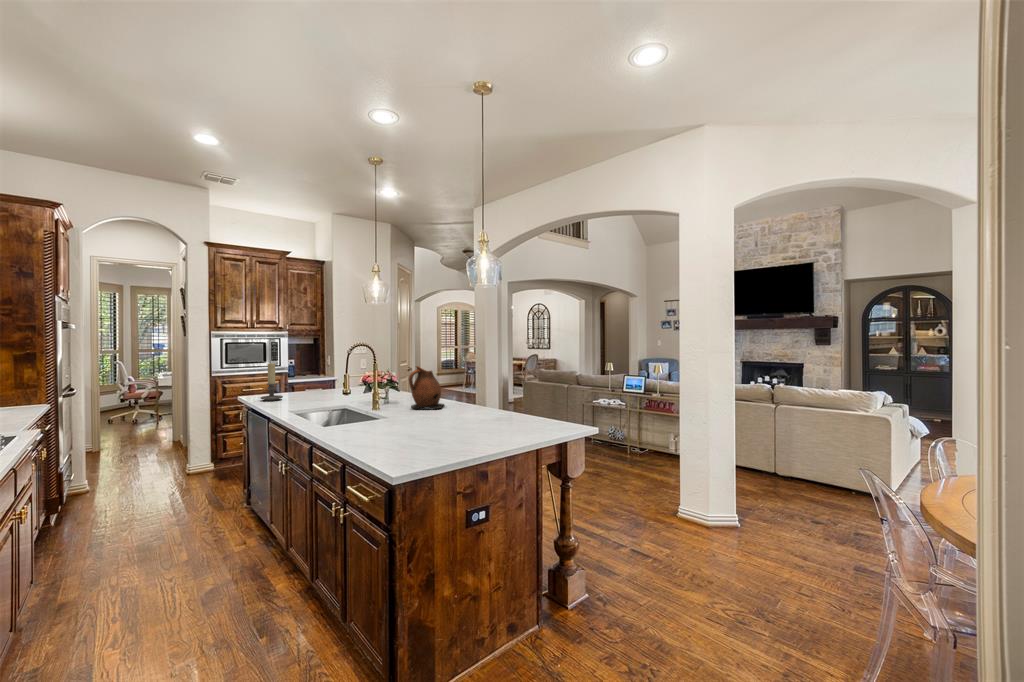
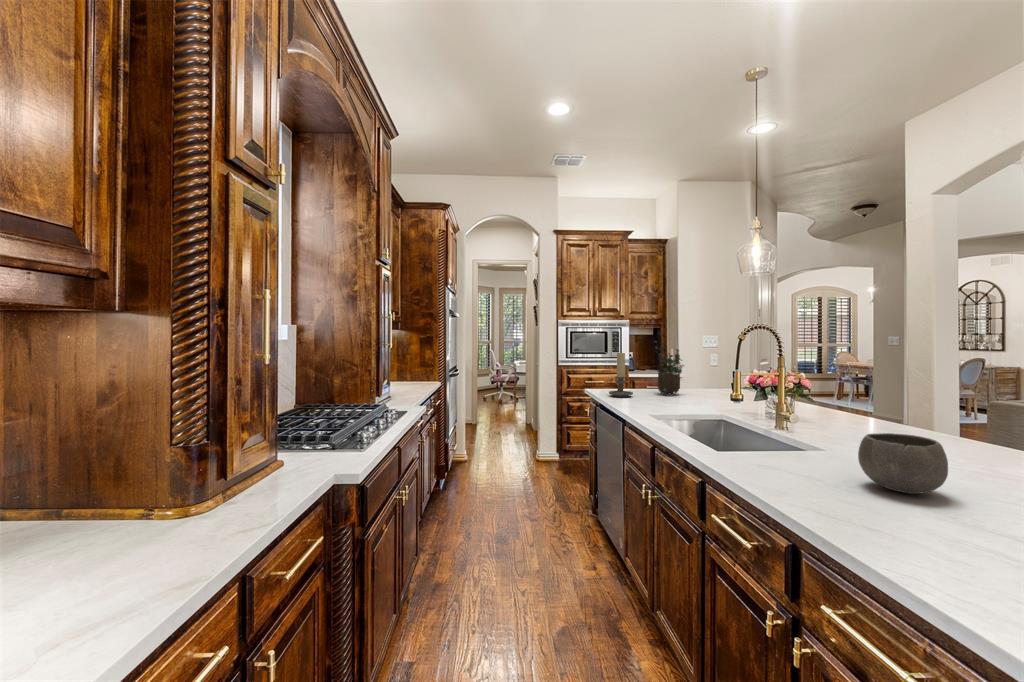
potted plant: none [302,352,327,395] -> present [654,341,684,394]
ceramic pitcher: present [409,366,444,408] -> none [828,363,898,438]
ceramic bowl: none [397,404,433,434] -> present [858,433,948,494]

